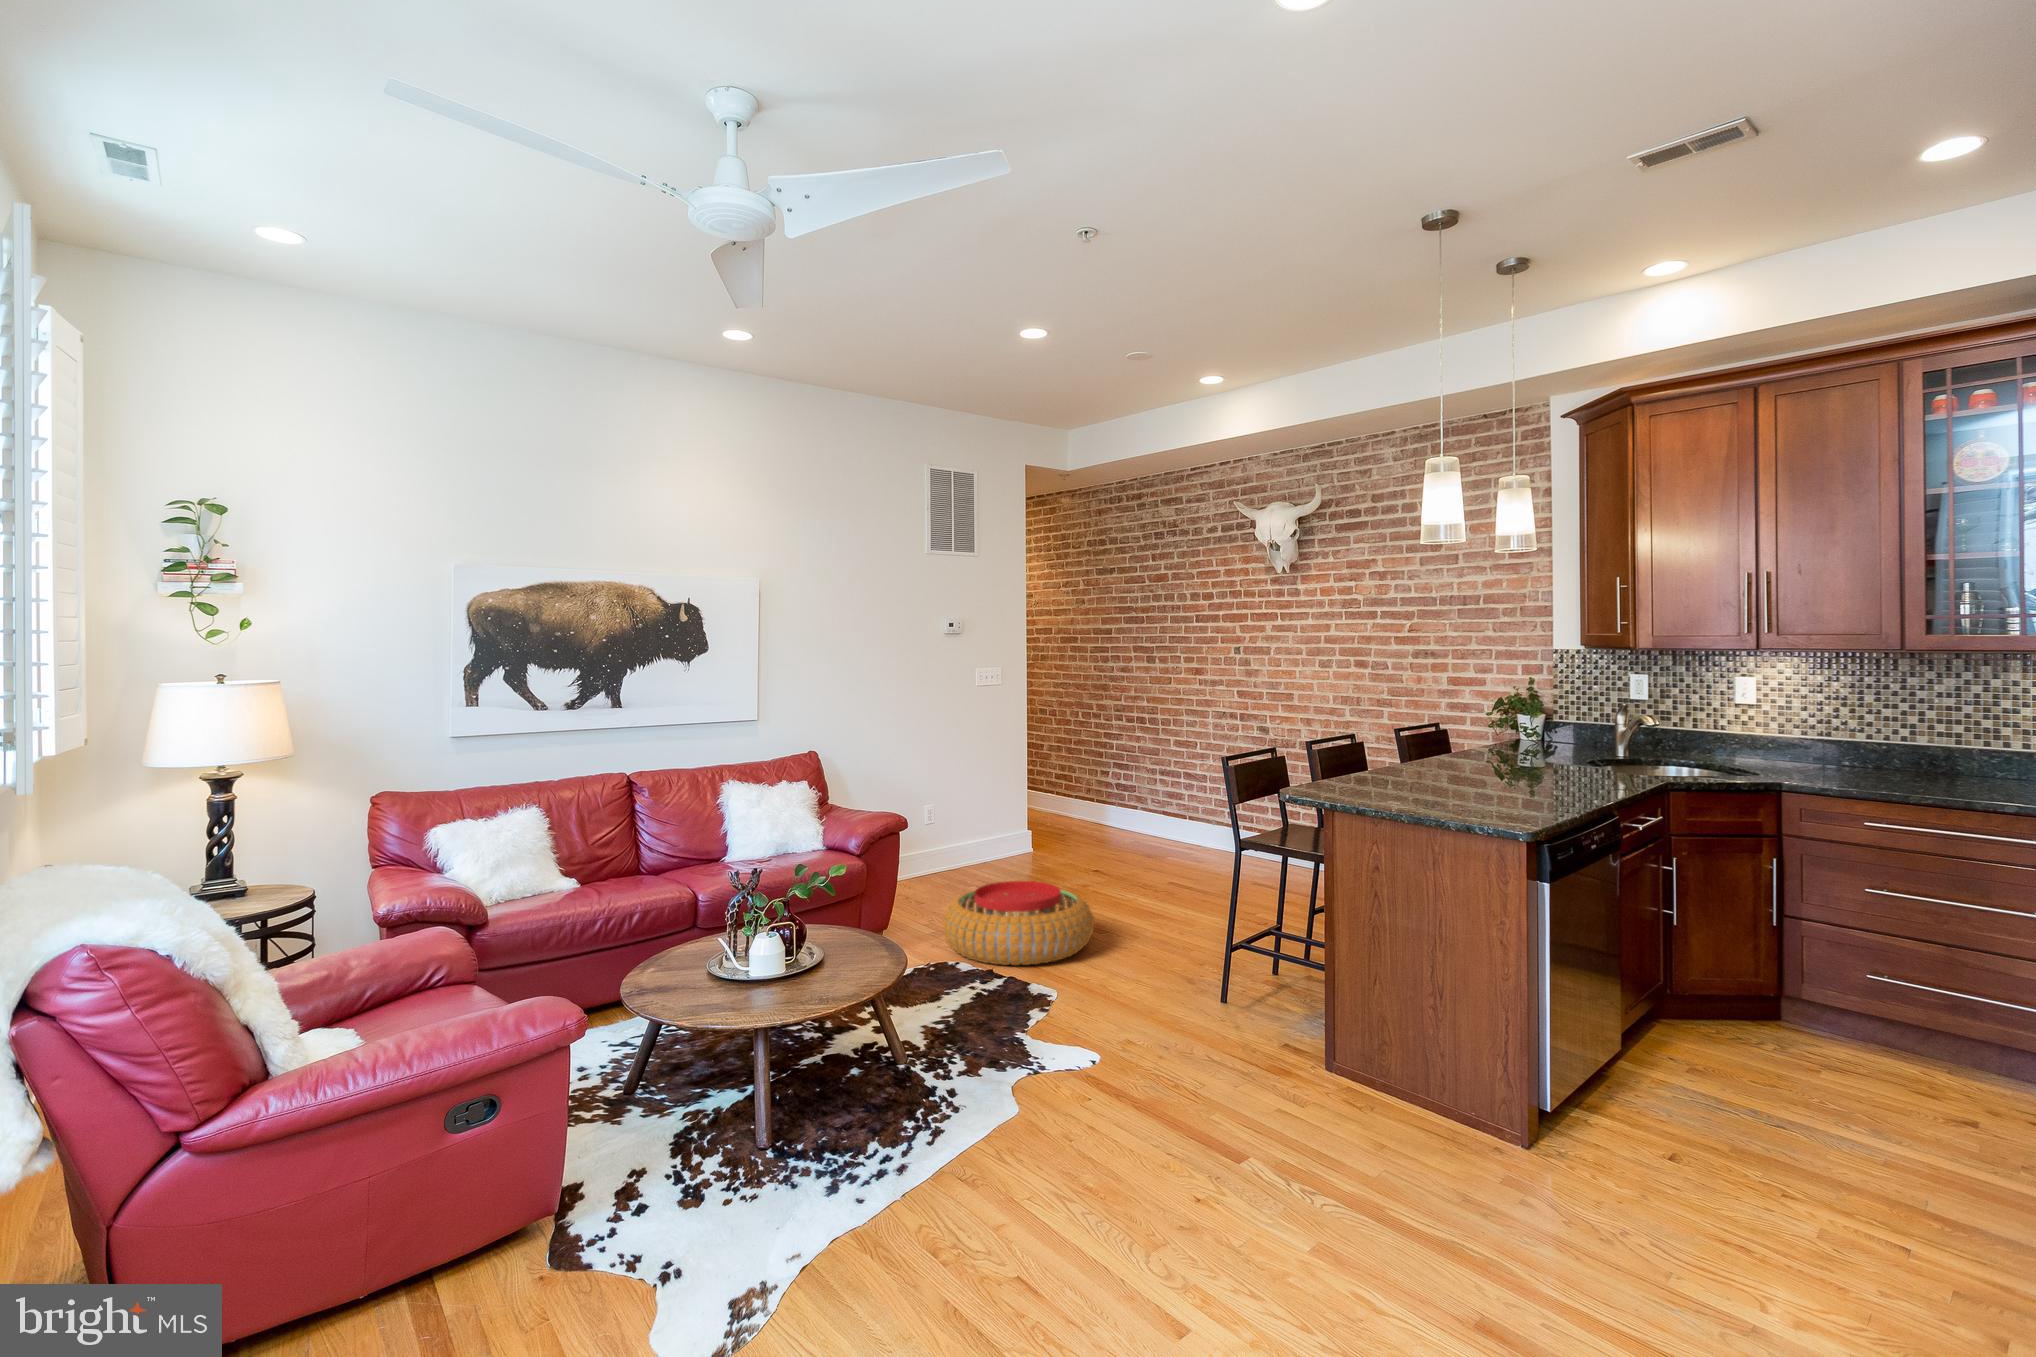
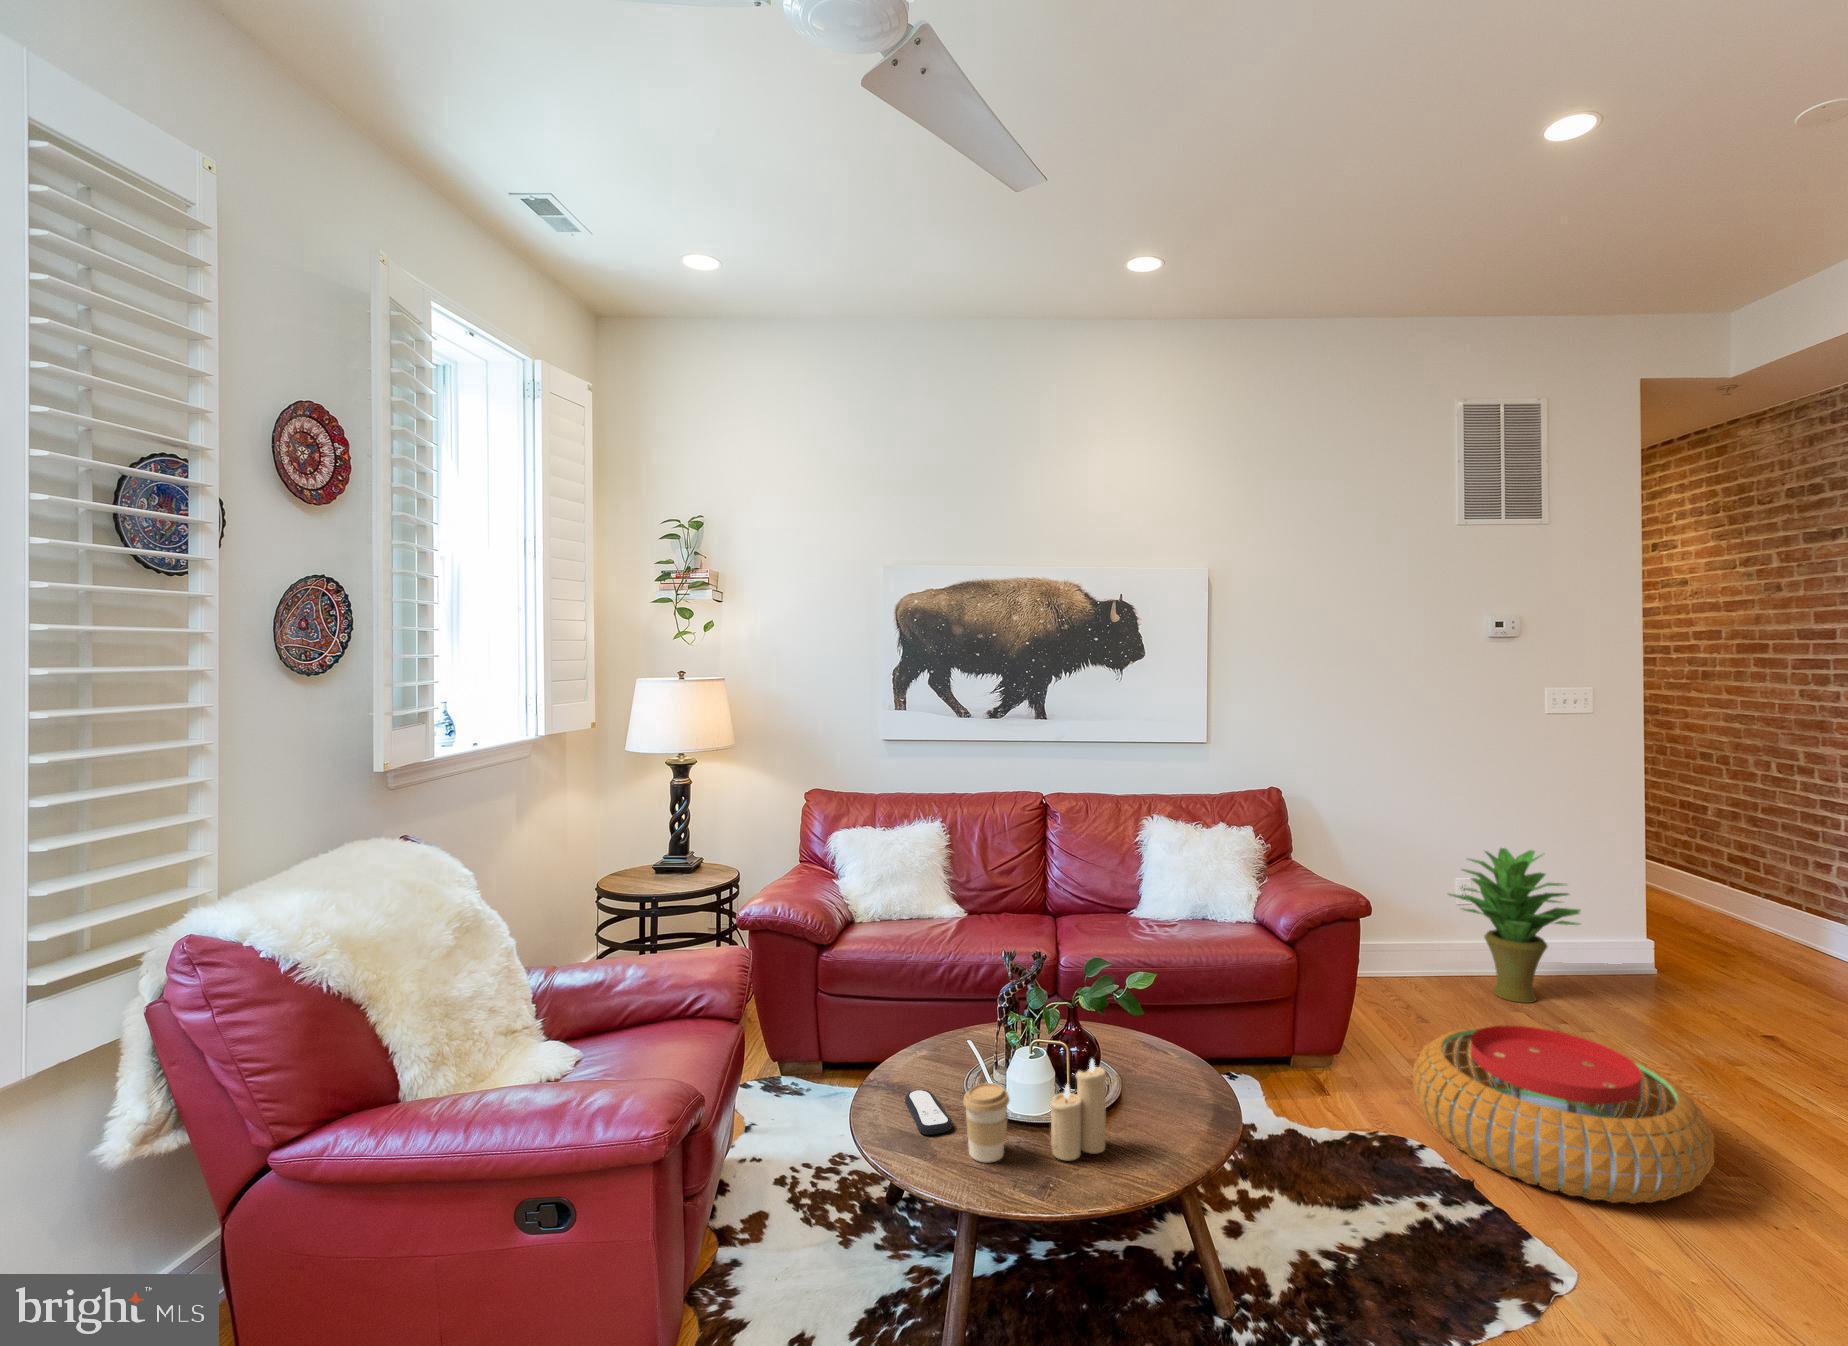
potted plant: none [928,780,1008,885] -> present [1449,848,1580,1003]
candle: none [804,914,837,982] -> present [1051,1059,1106,1160]
coffee cup: none [747,946,781,998] -> present [963,1083,1009,1162]
remote control: none [677,980,728,999] -> present [905,1090,952,1135]

